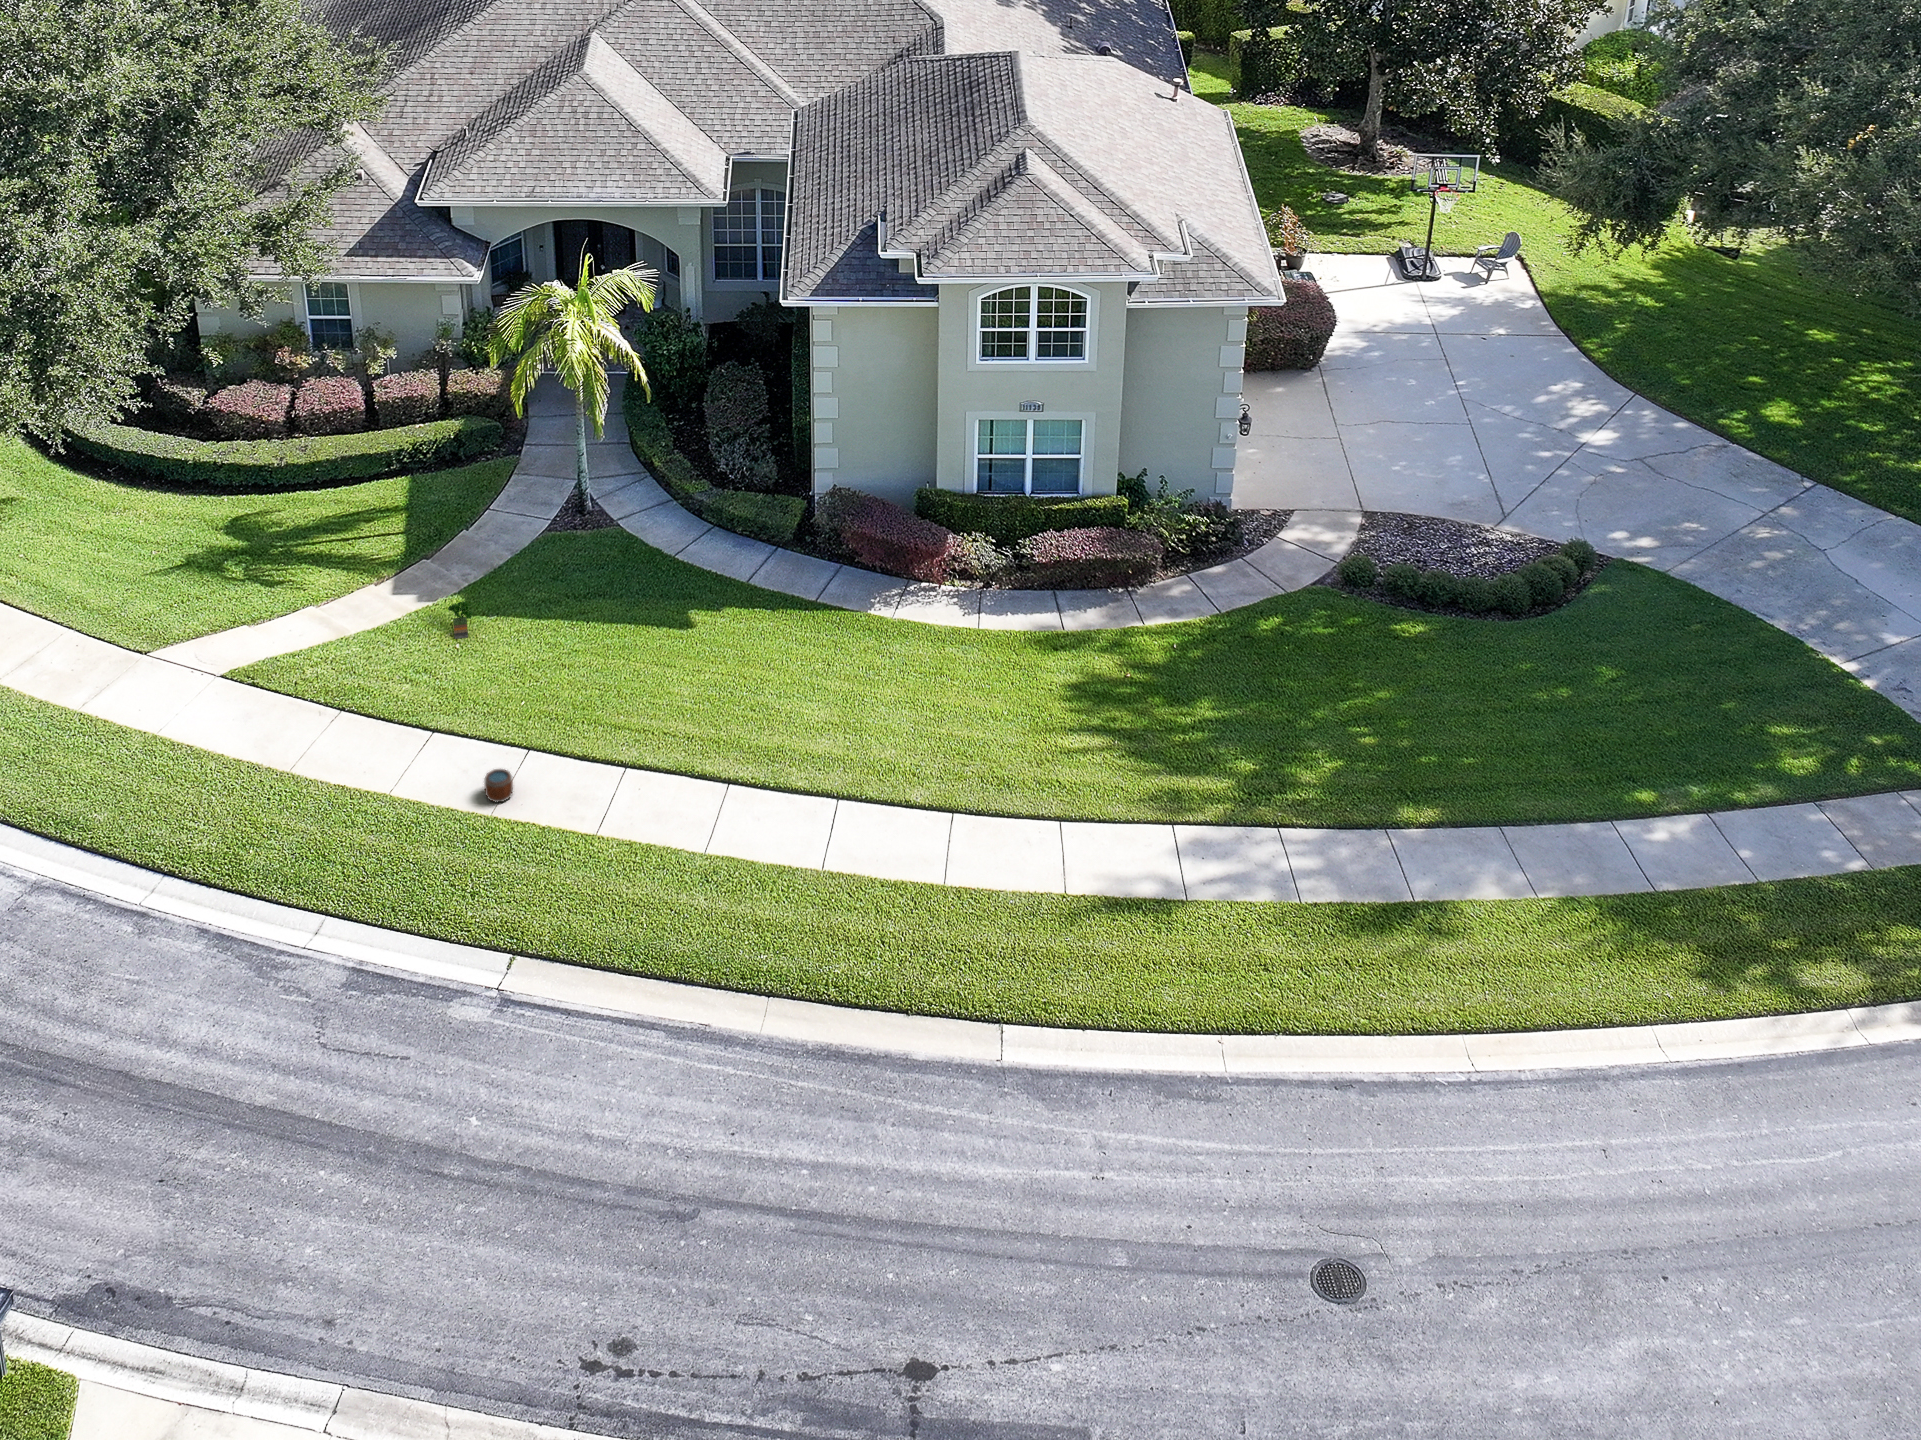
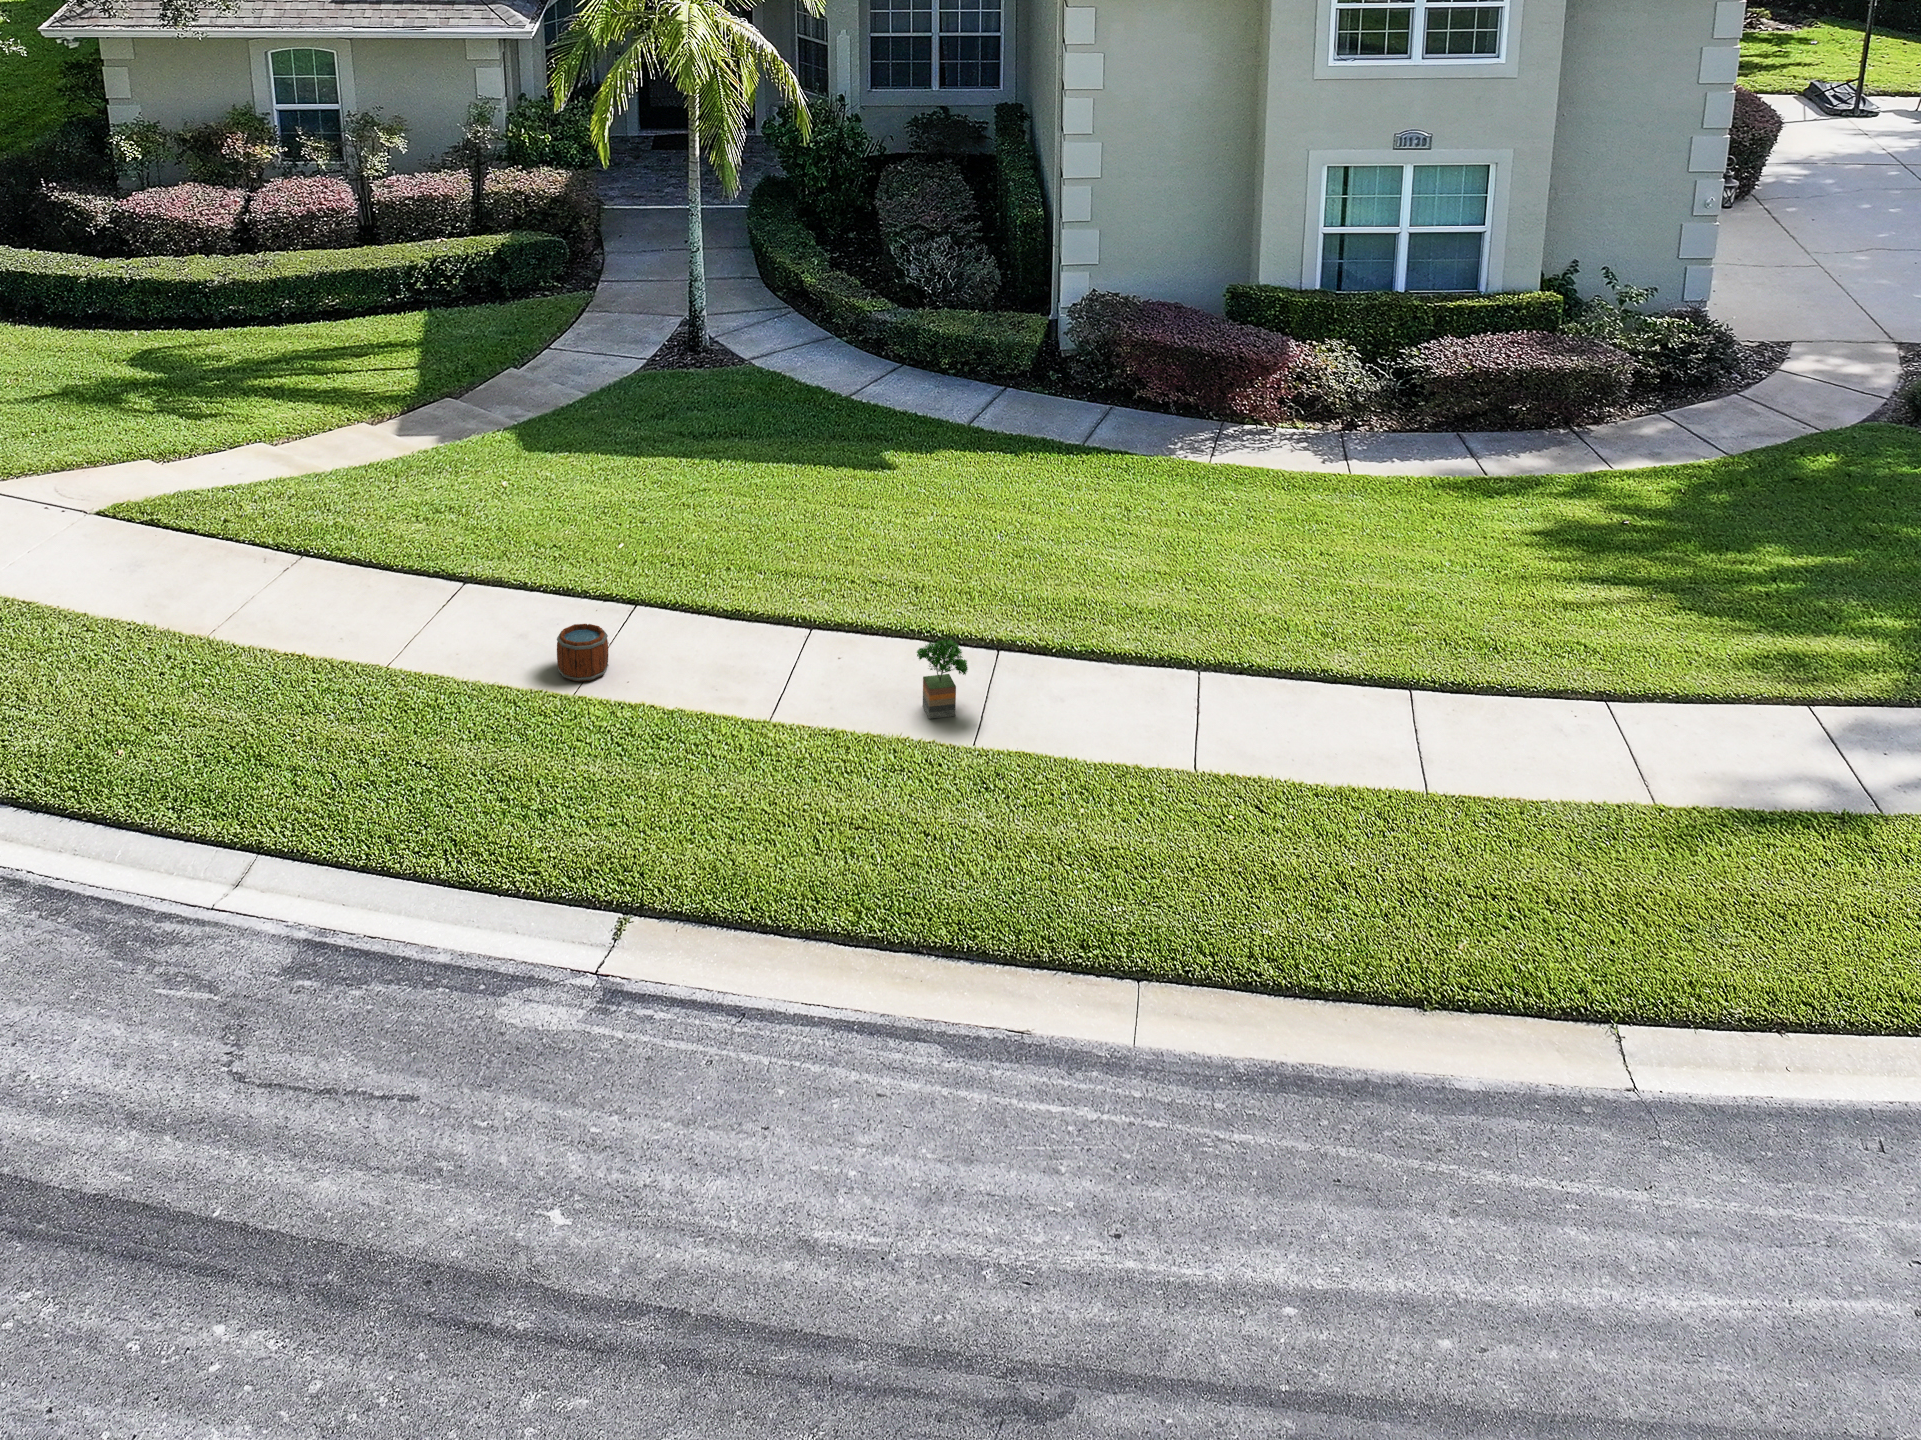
potted tree: present [448,601,472,639] -> present [917,640,968,719]

